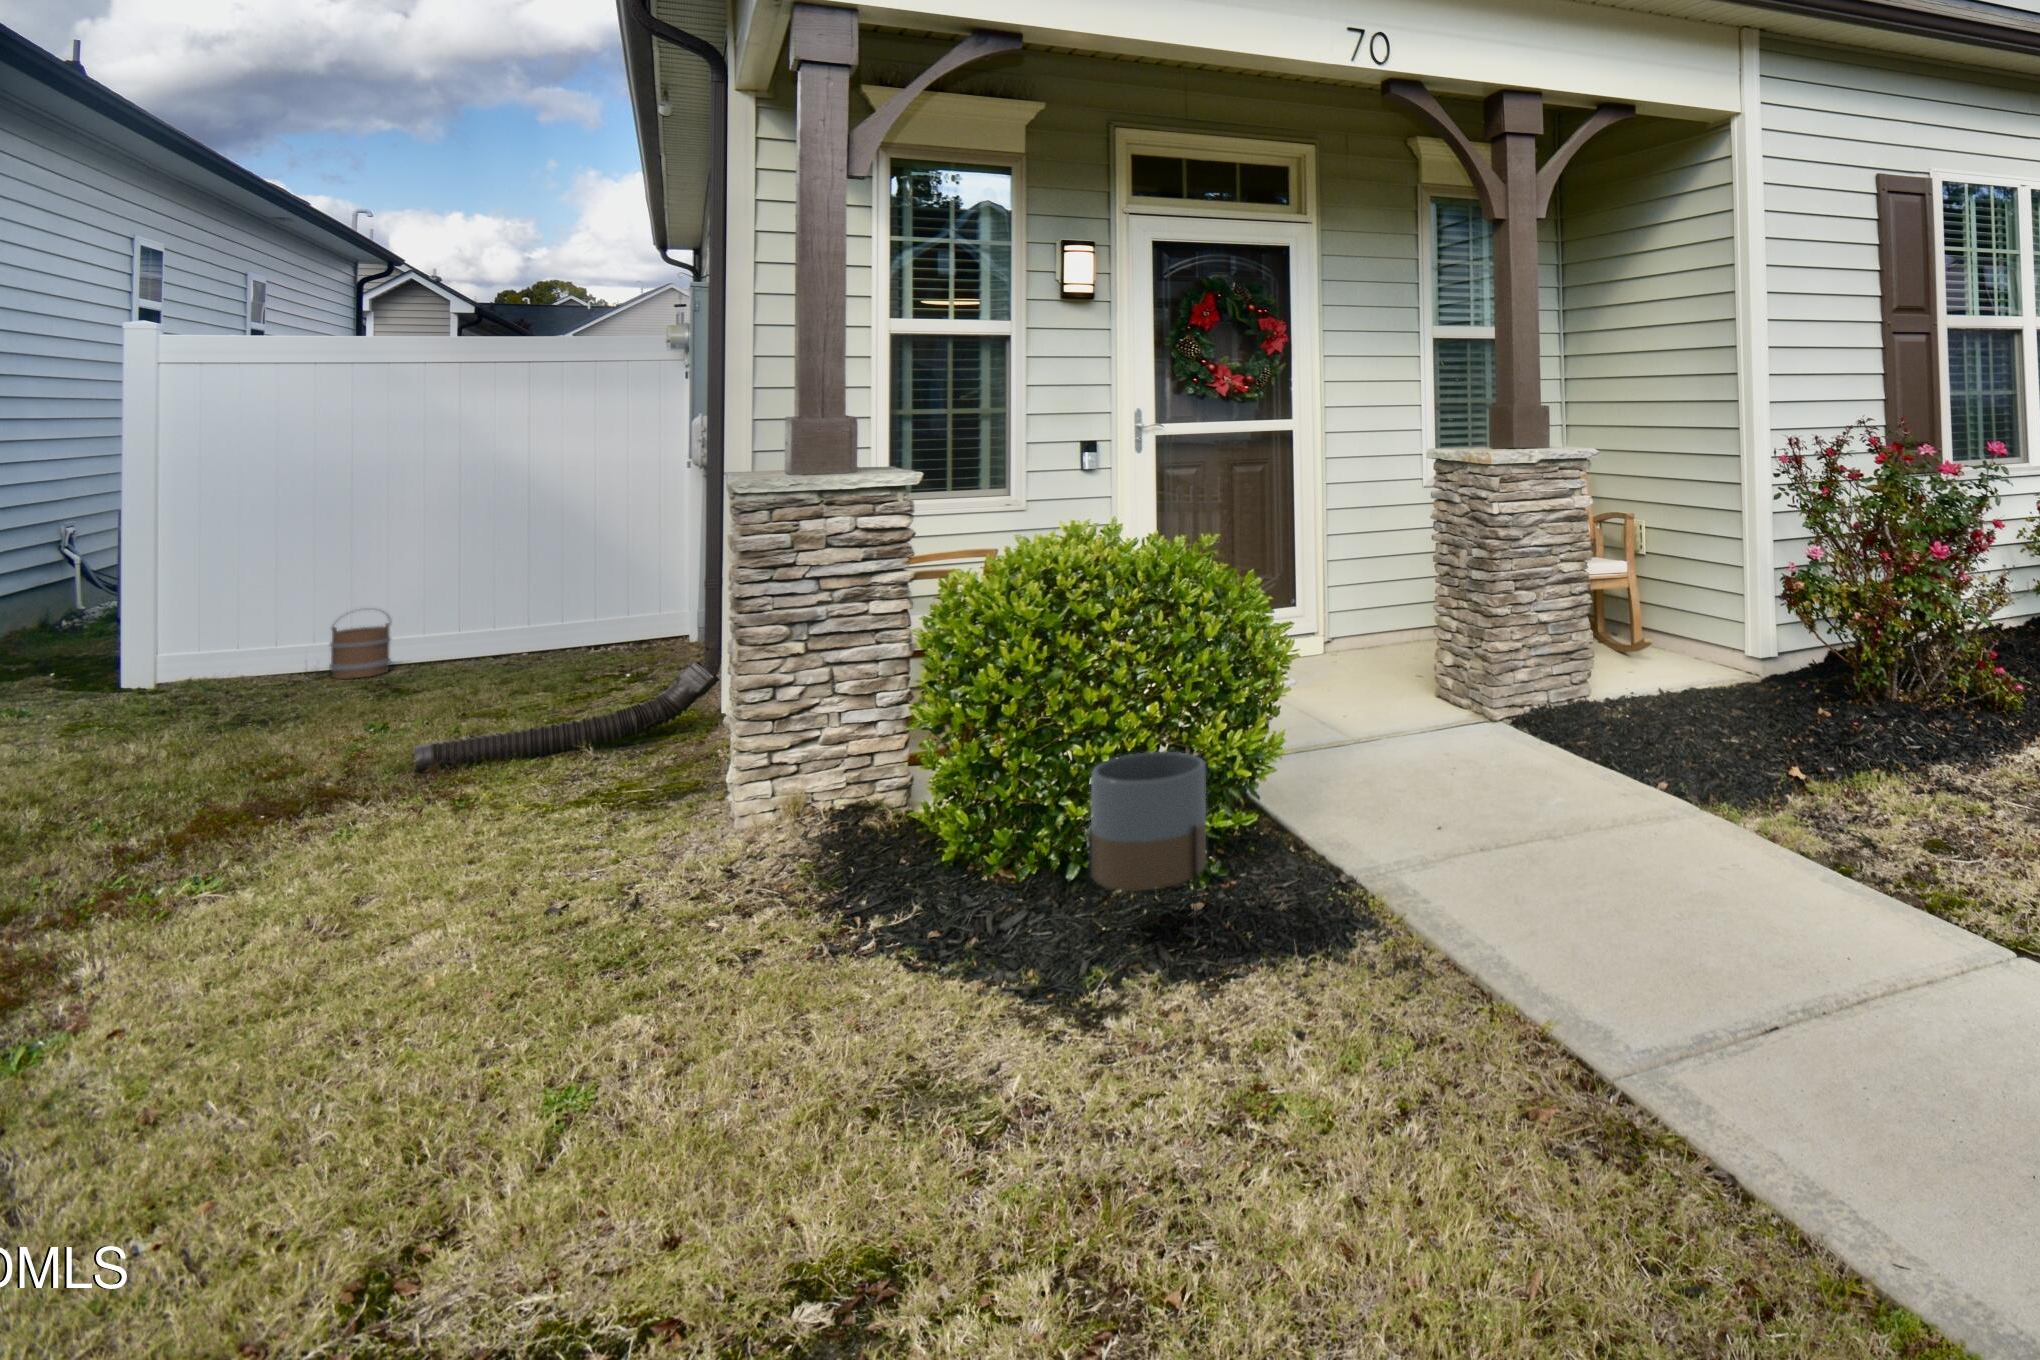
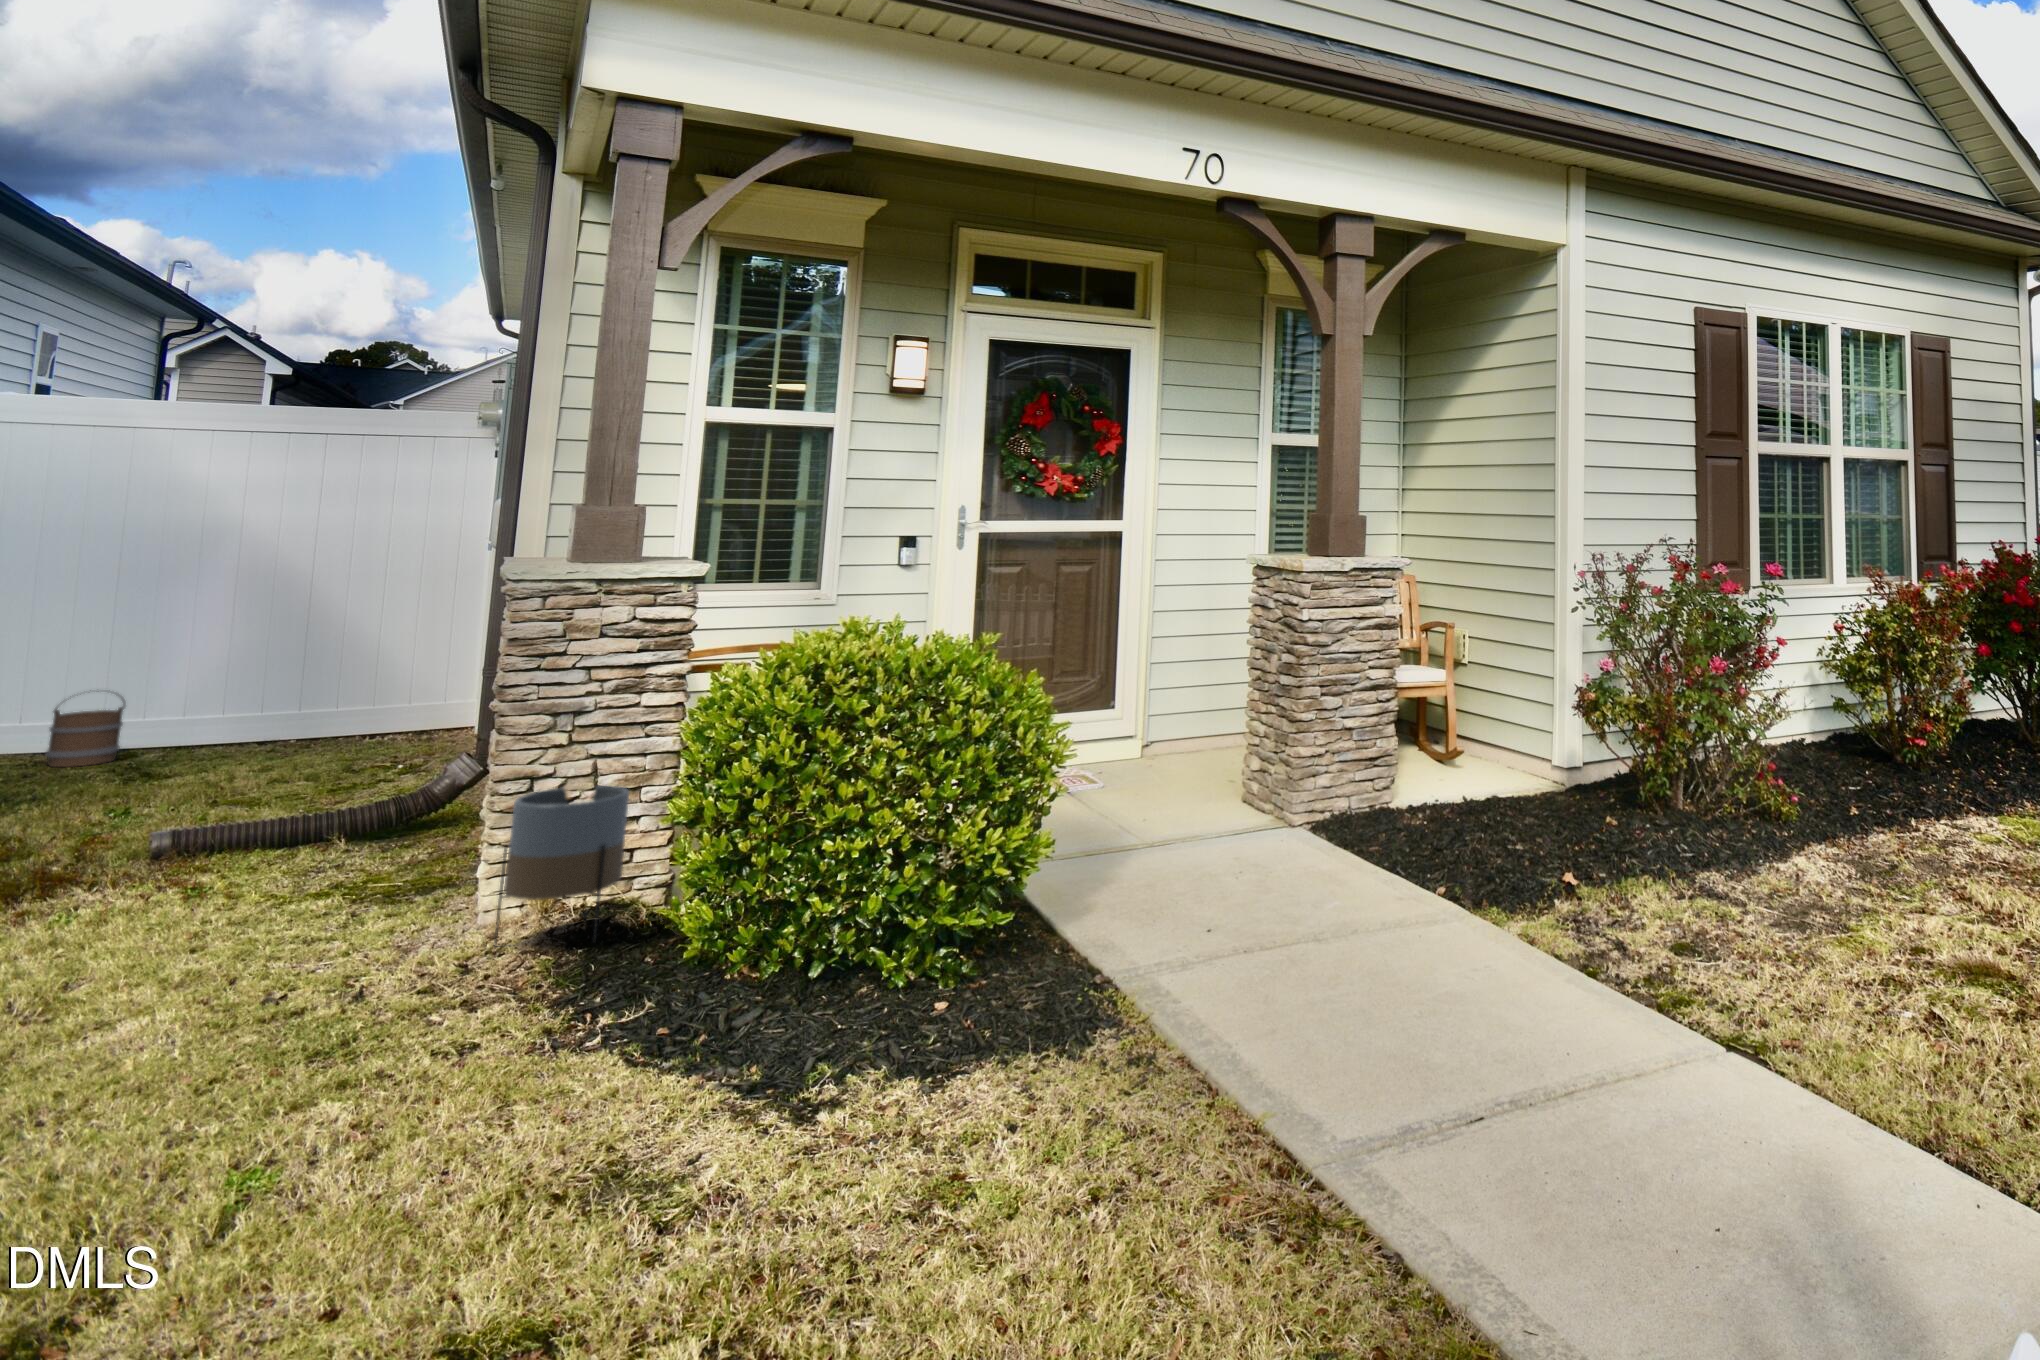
planter: present [1088,752,1206,940] -> present [494,785,629,945]

